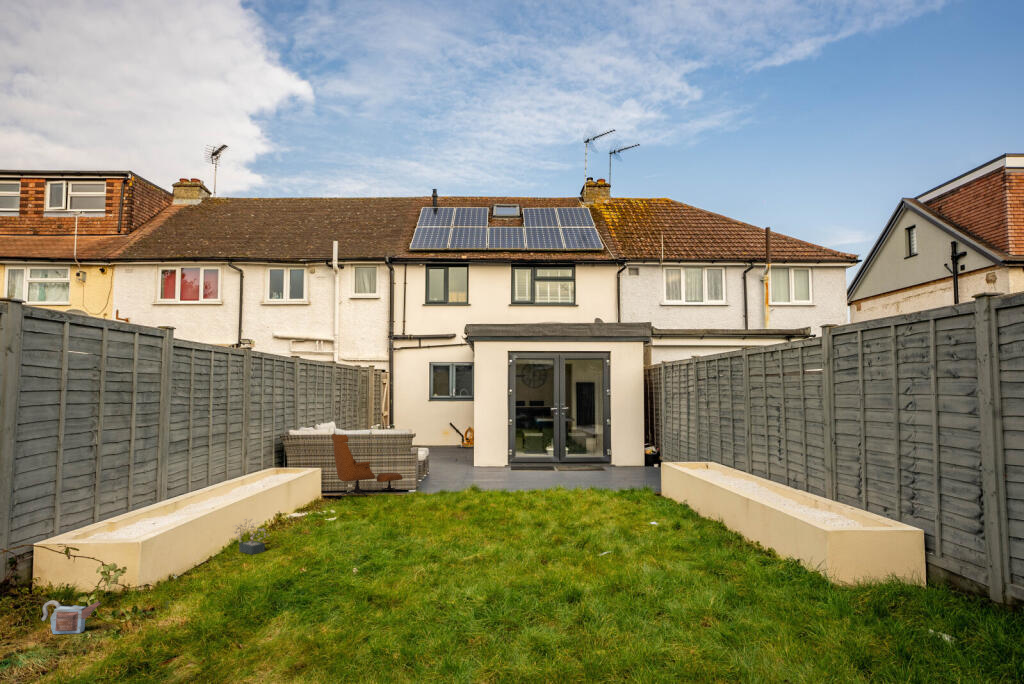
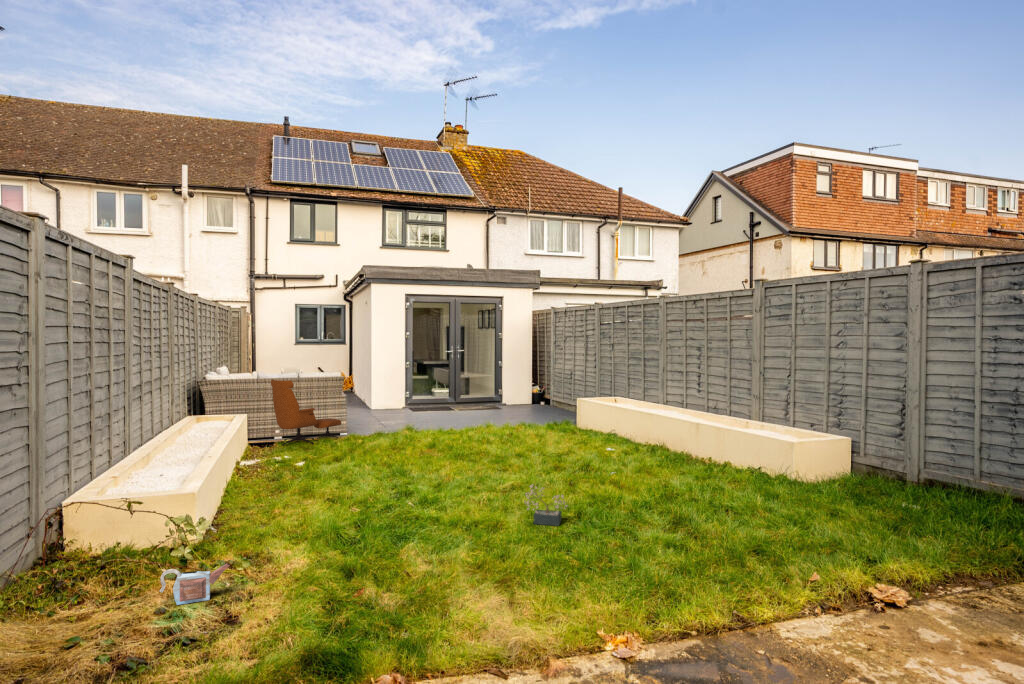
decorative plant: present [234,519,266,554] -> present [525,484,567,526]

